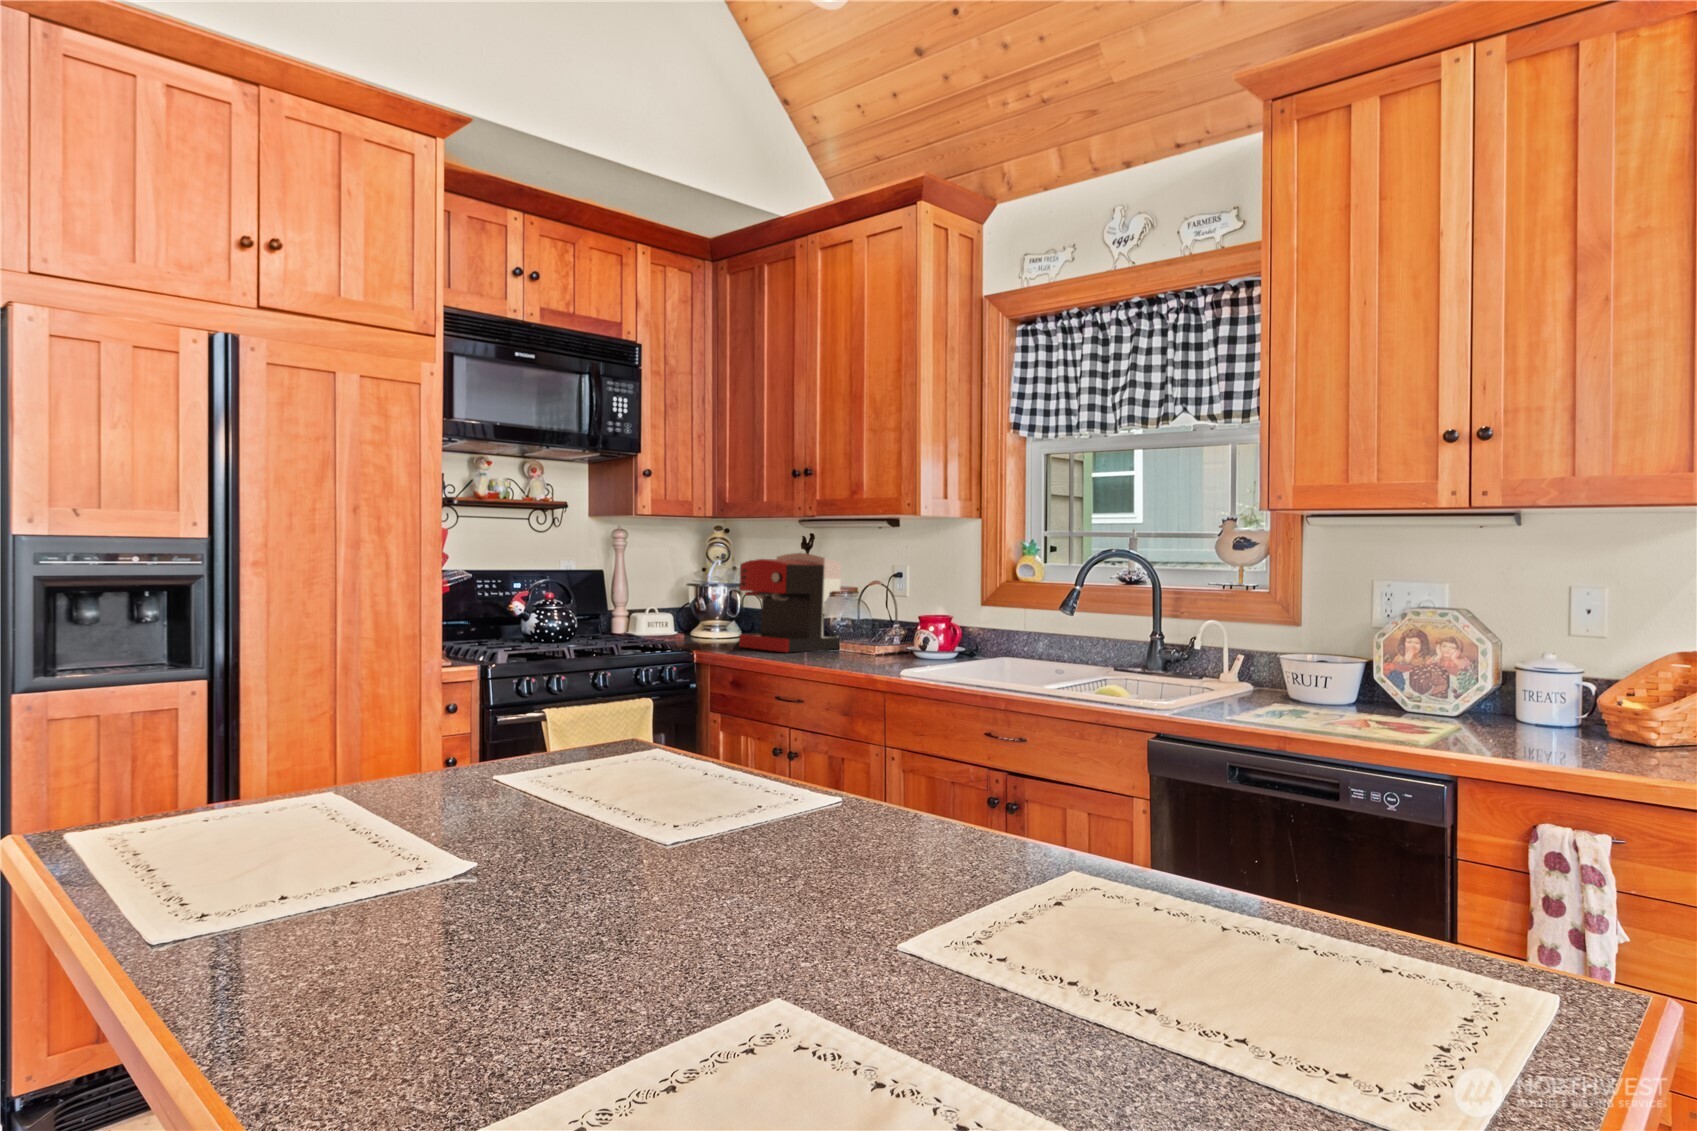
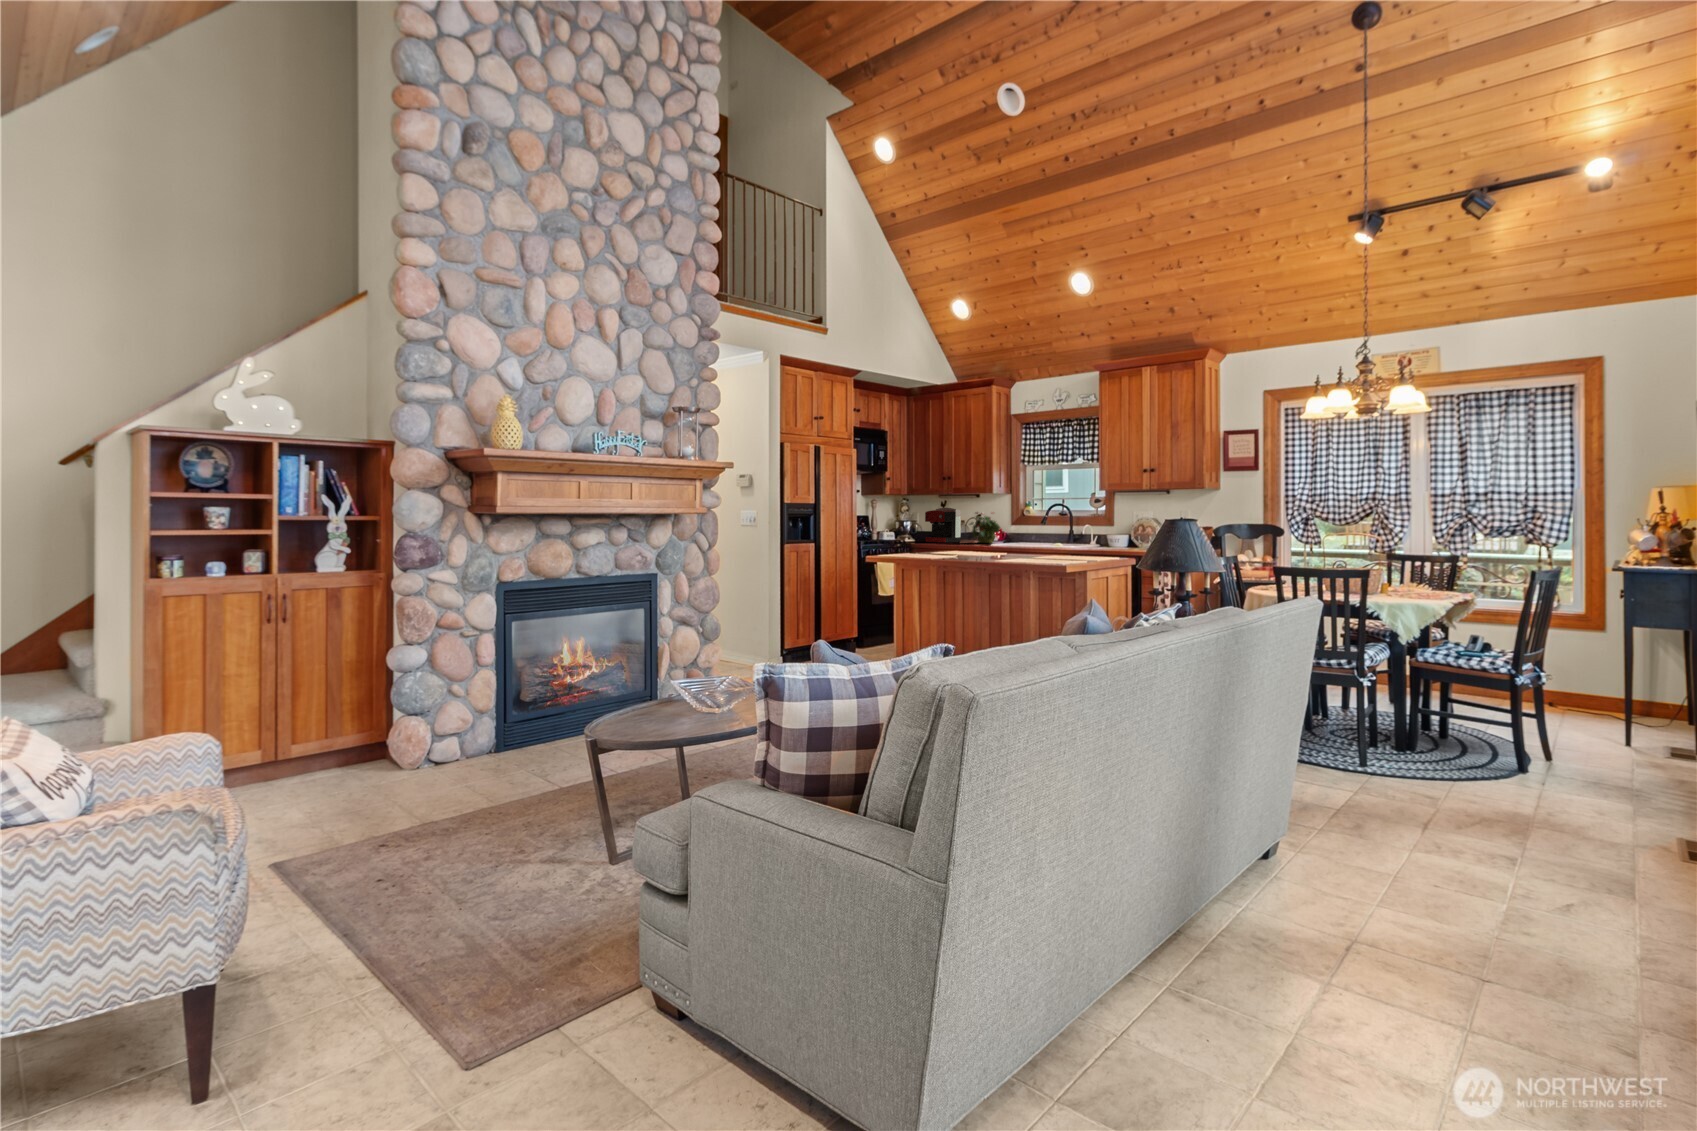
potted plant: none [846,567,943,663] -> present [970,513,1000,543]

